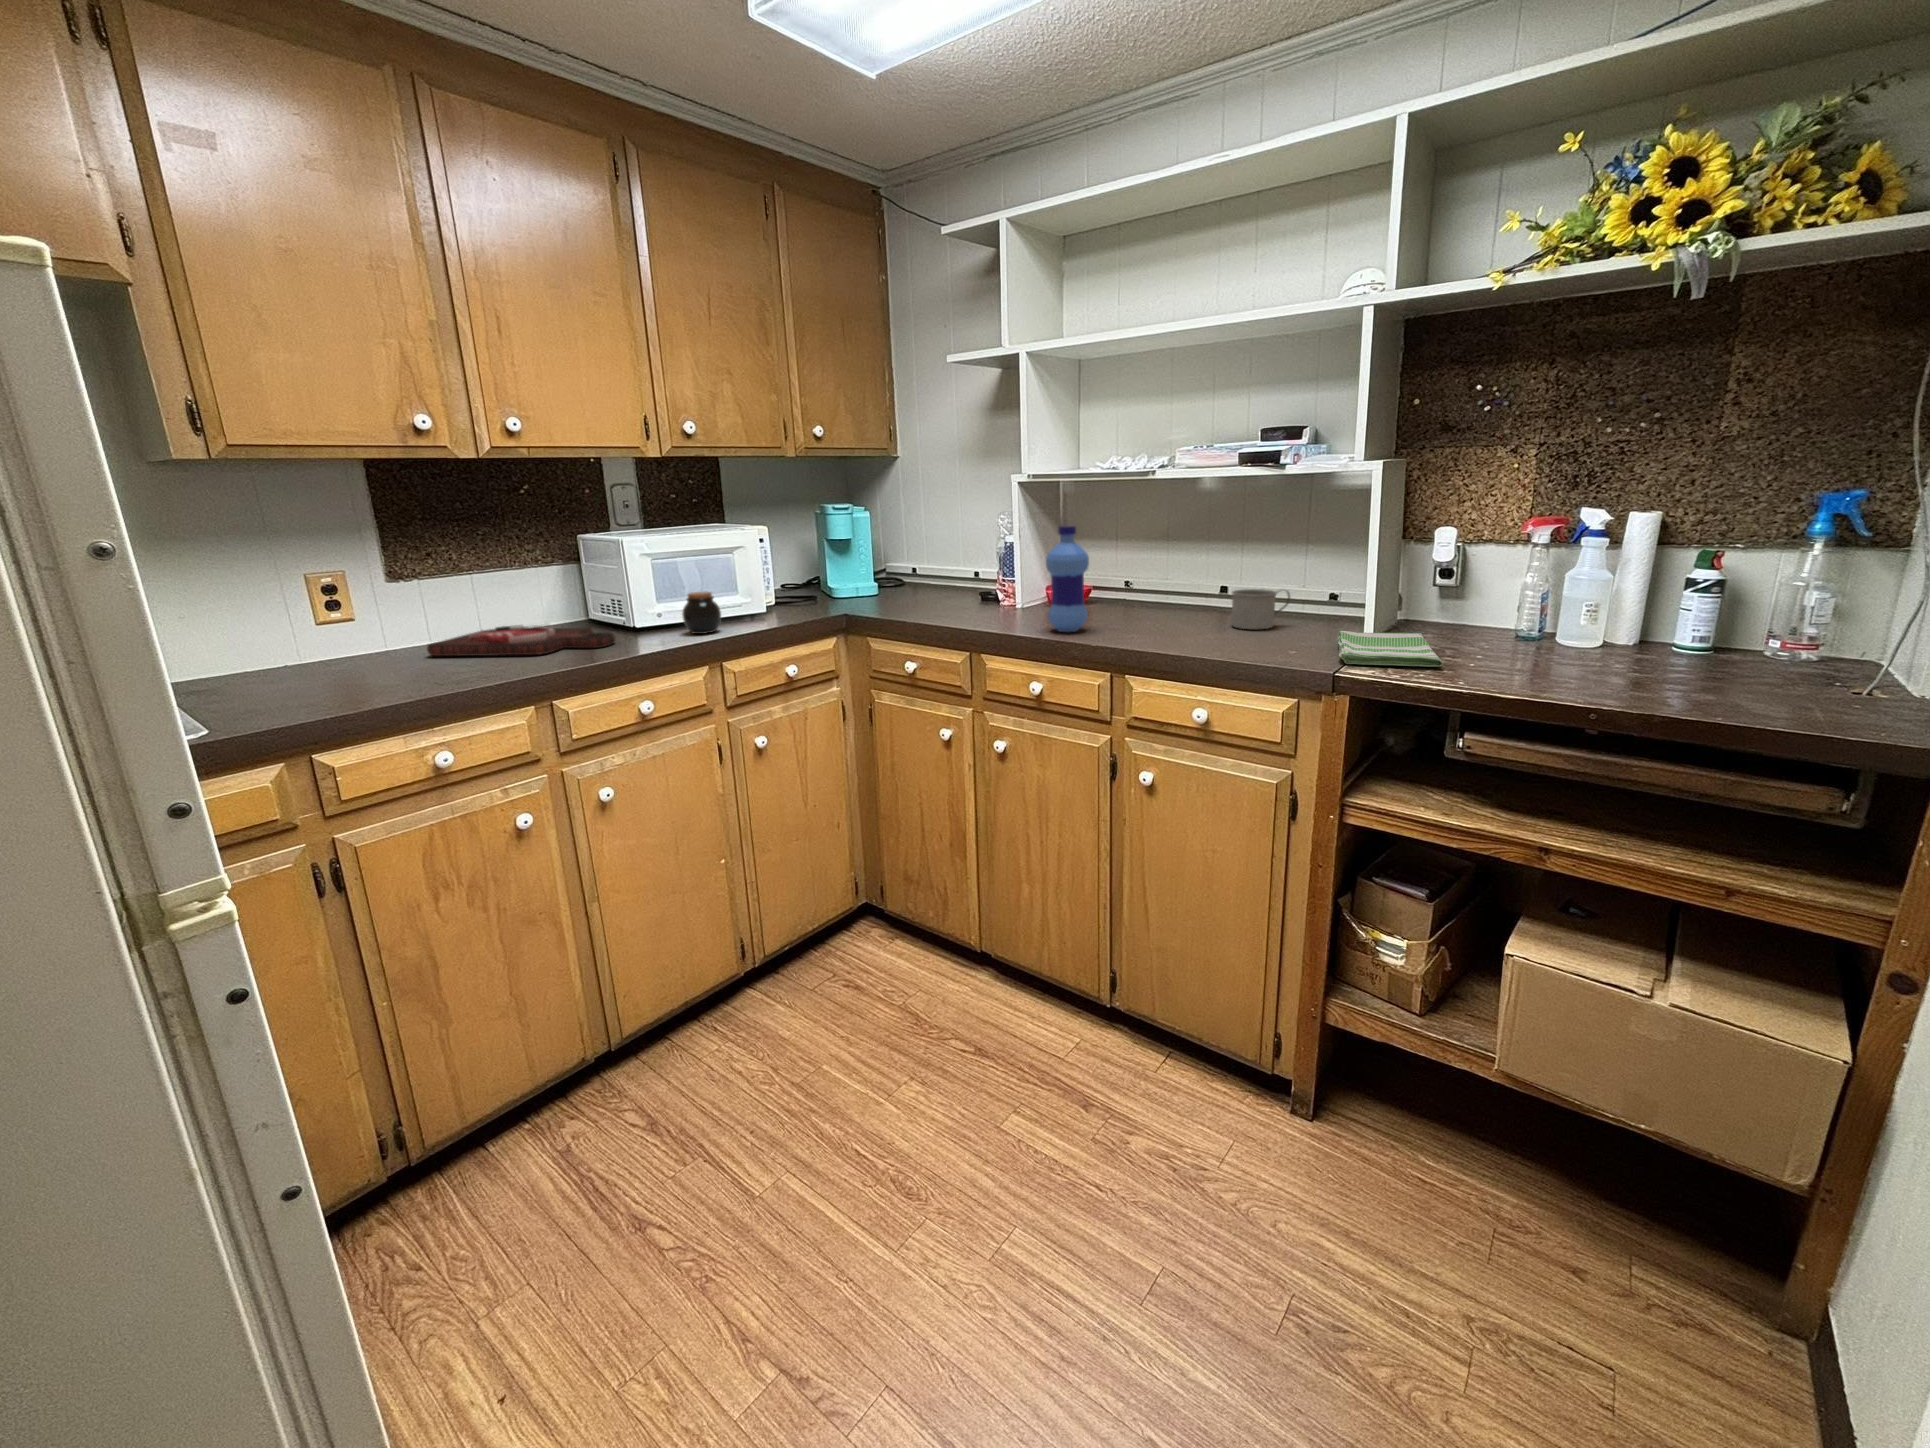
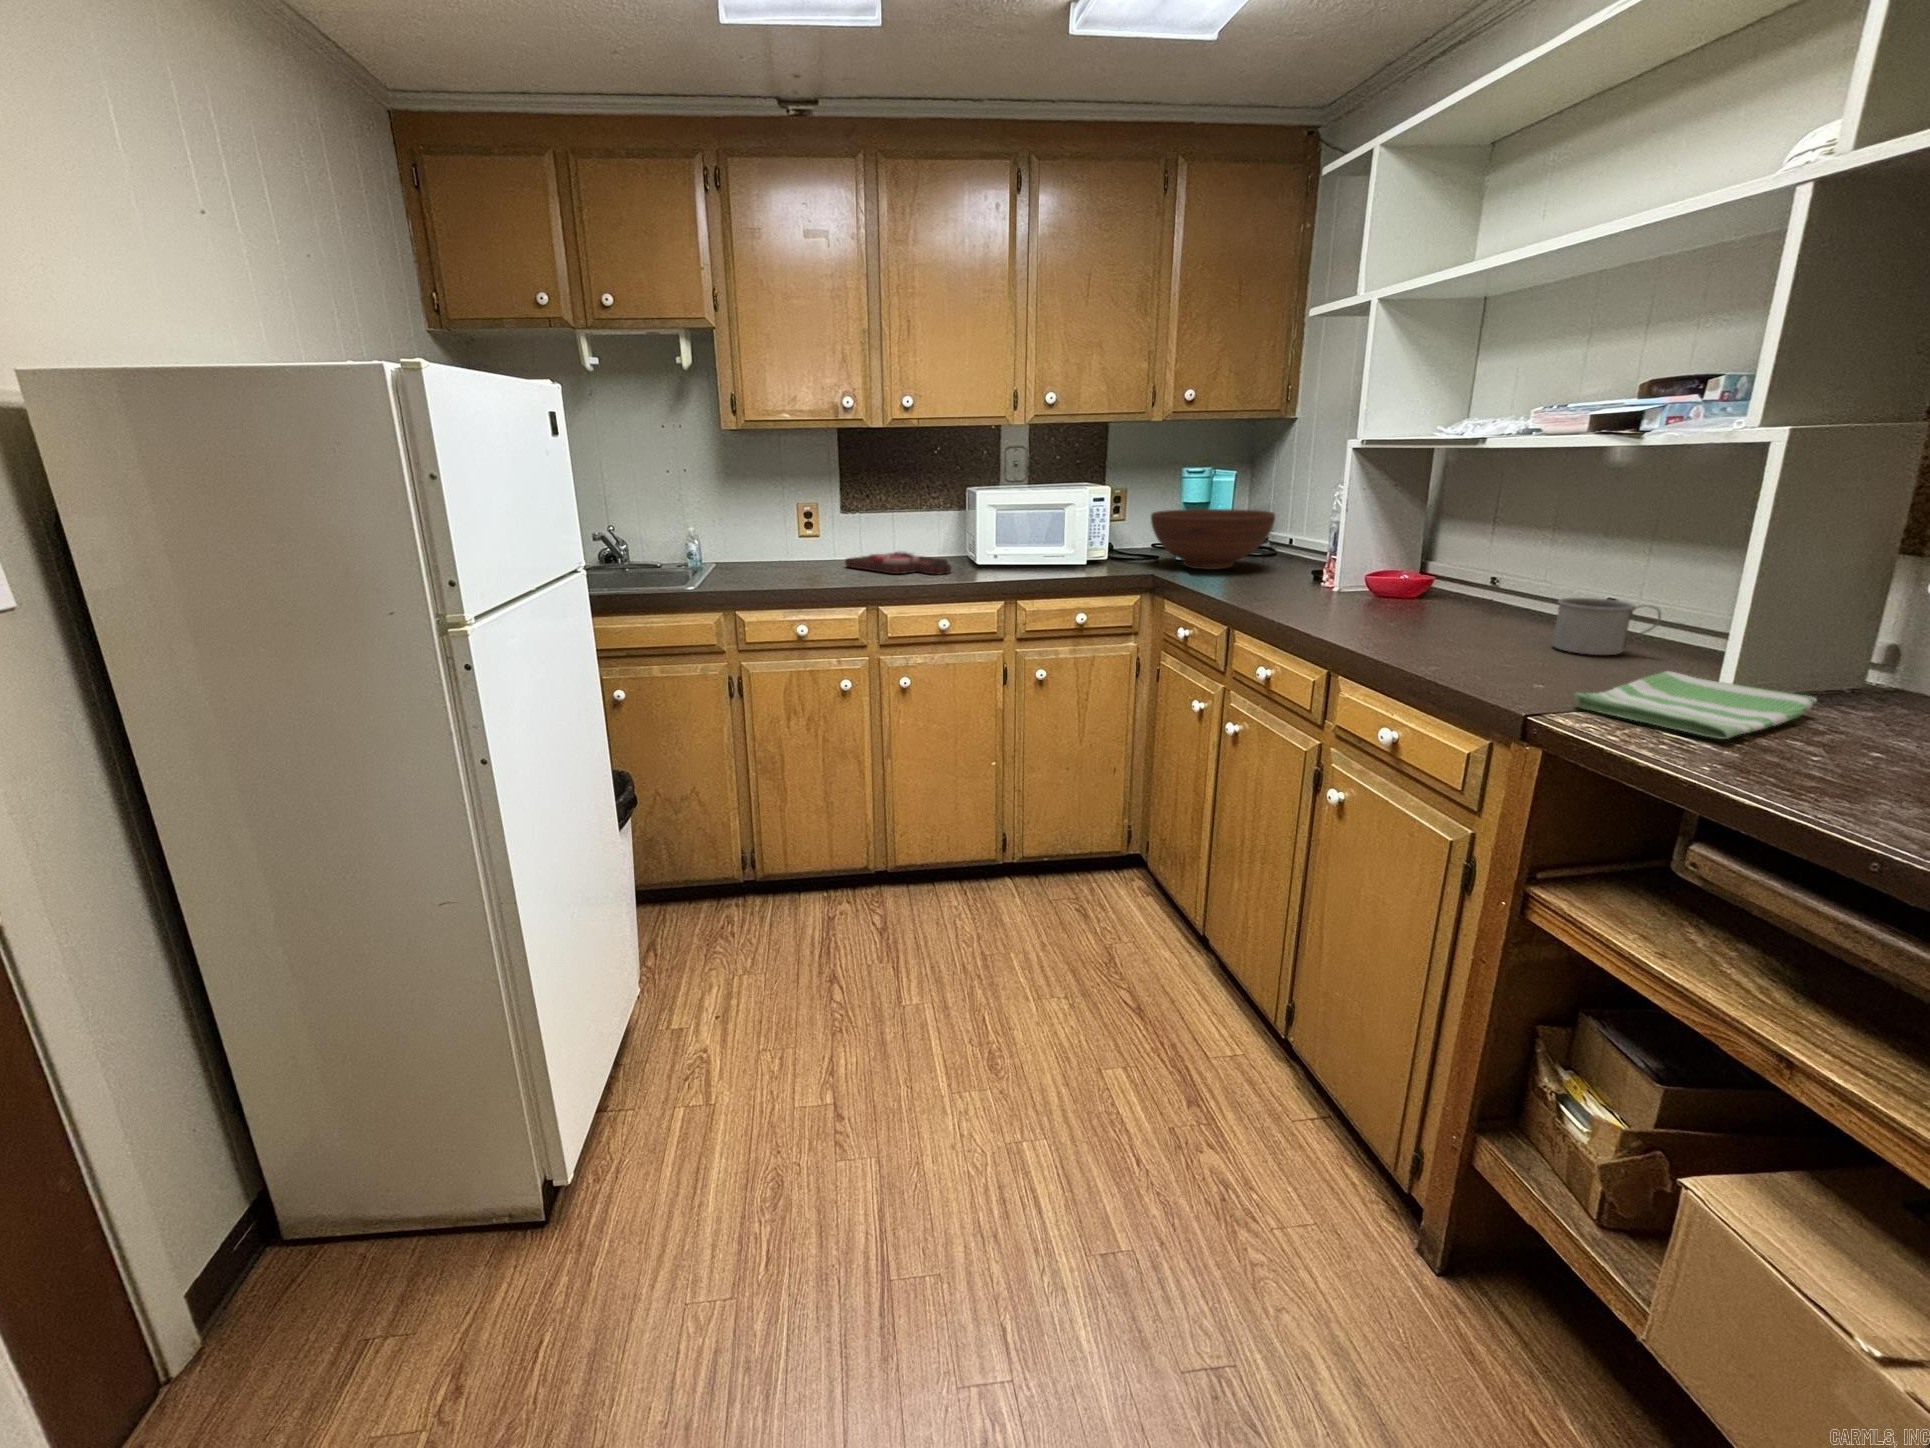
water bottle: present [1046,526,1089,632] -> none [1304,498,1364,619]
fruit bowl: none [814,545,930,605] -> present [1151,509,1275,569]
jar: present [682,592,721,634] -> none [1003,539,1034,574]

